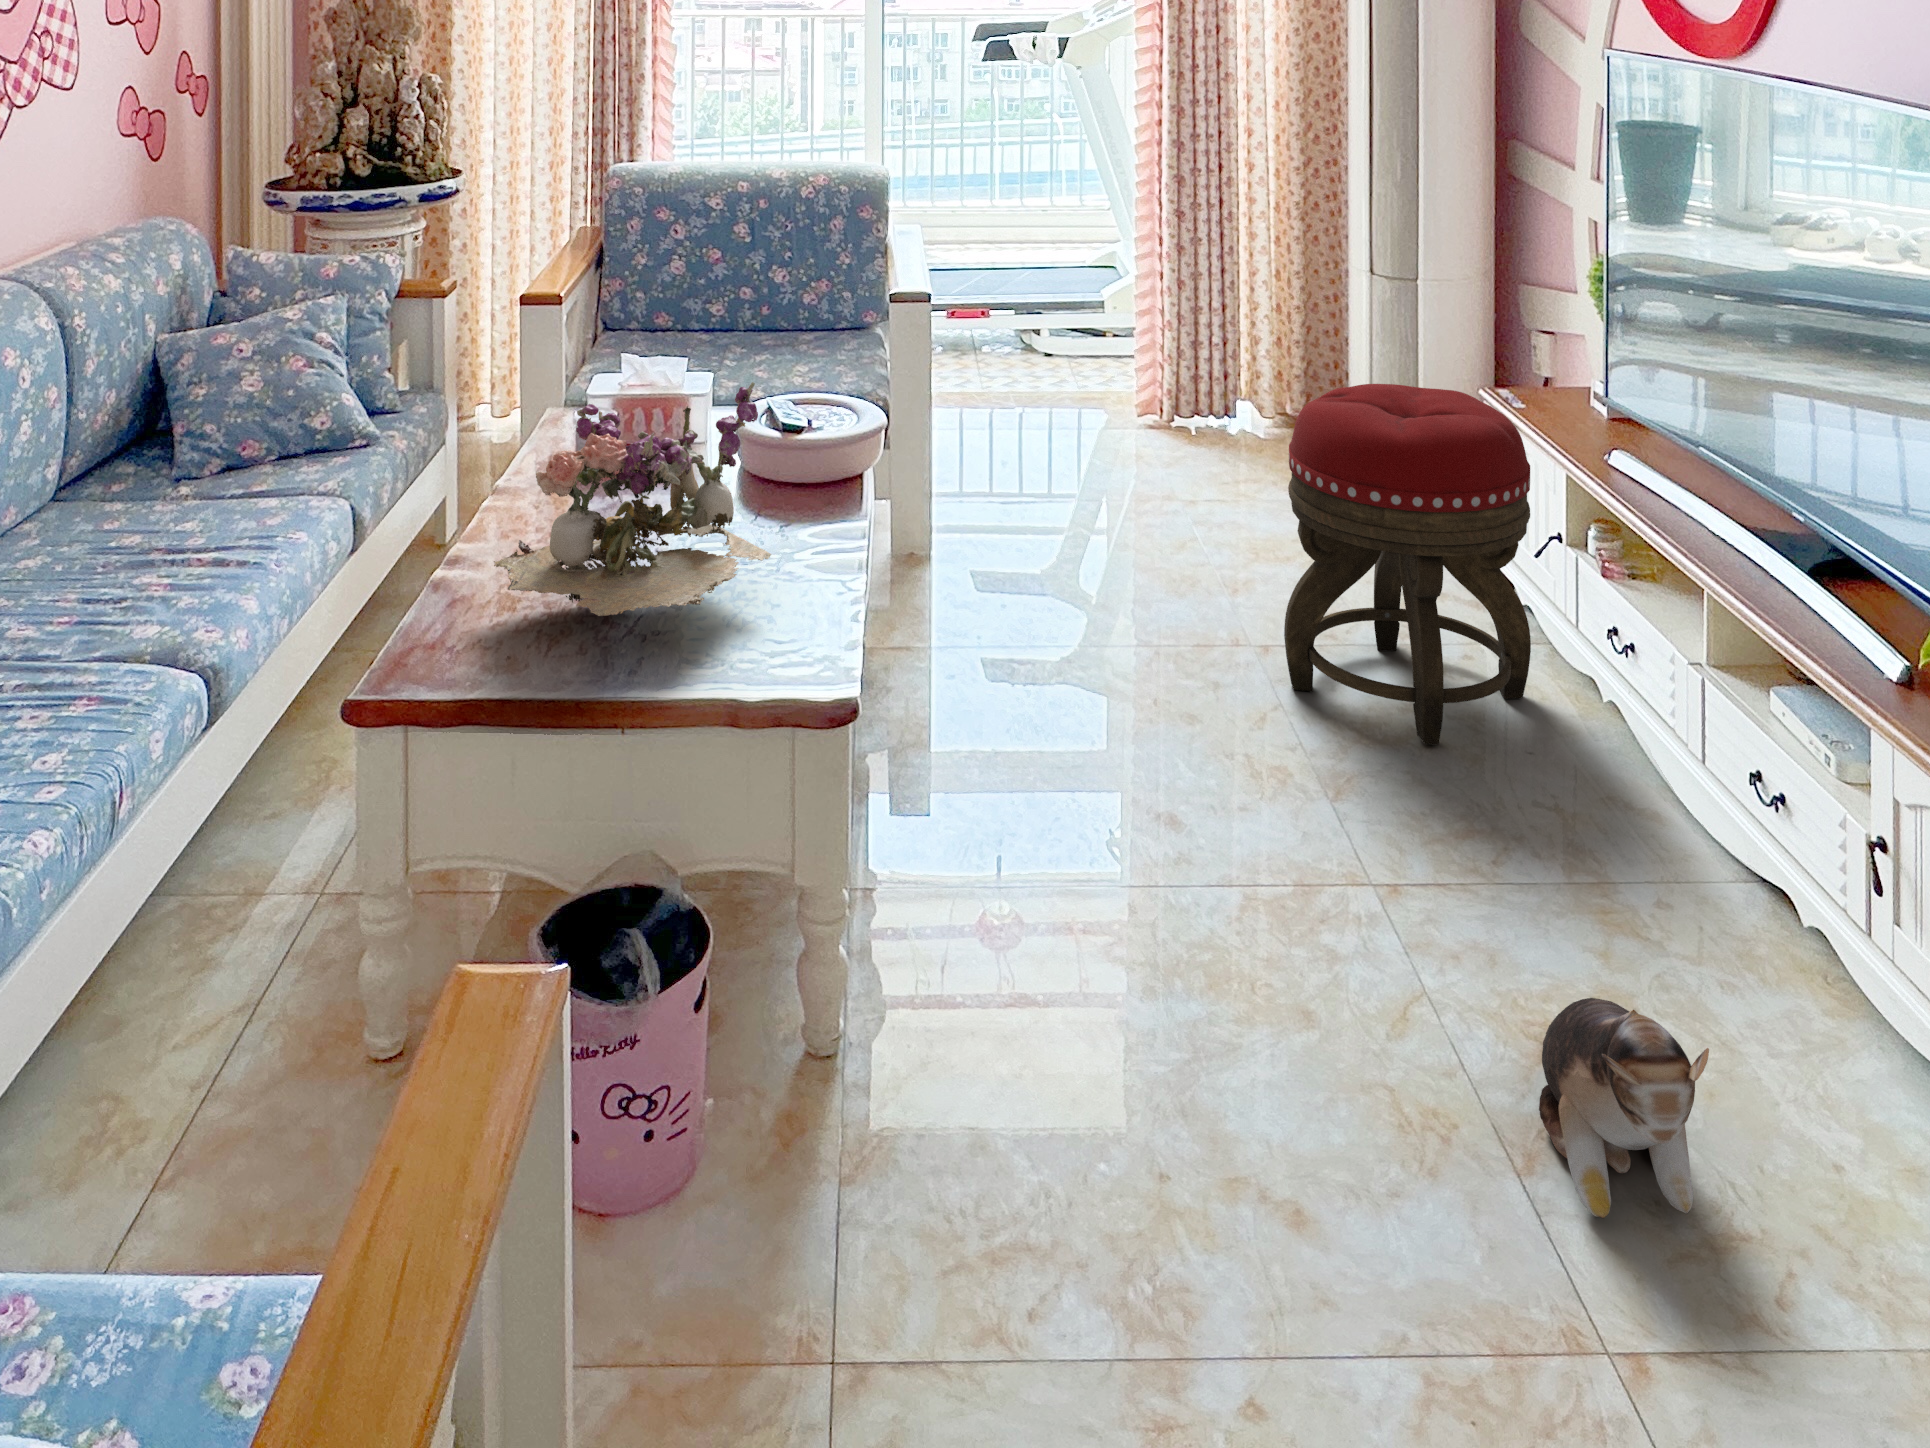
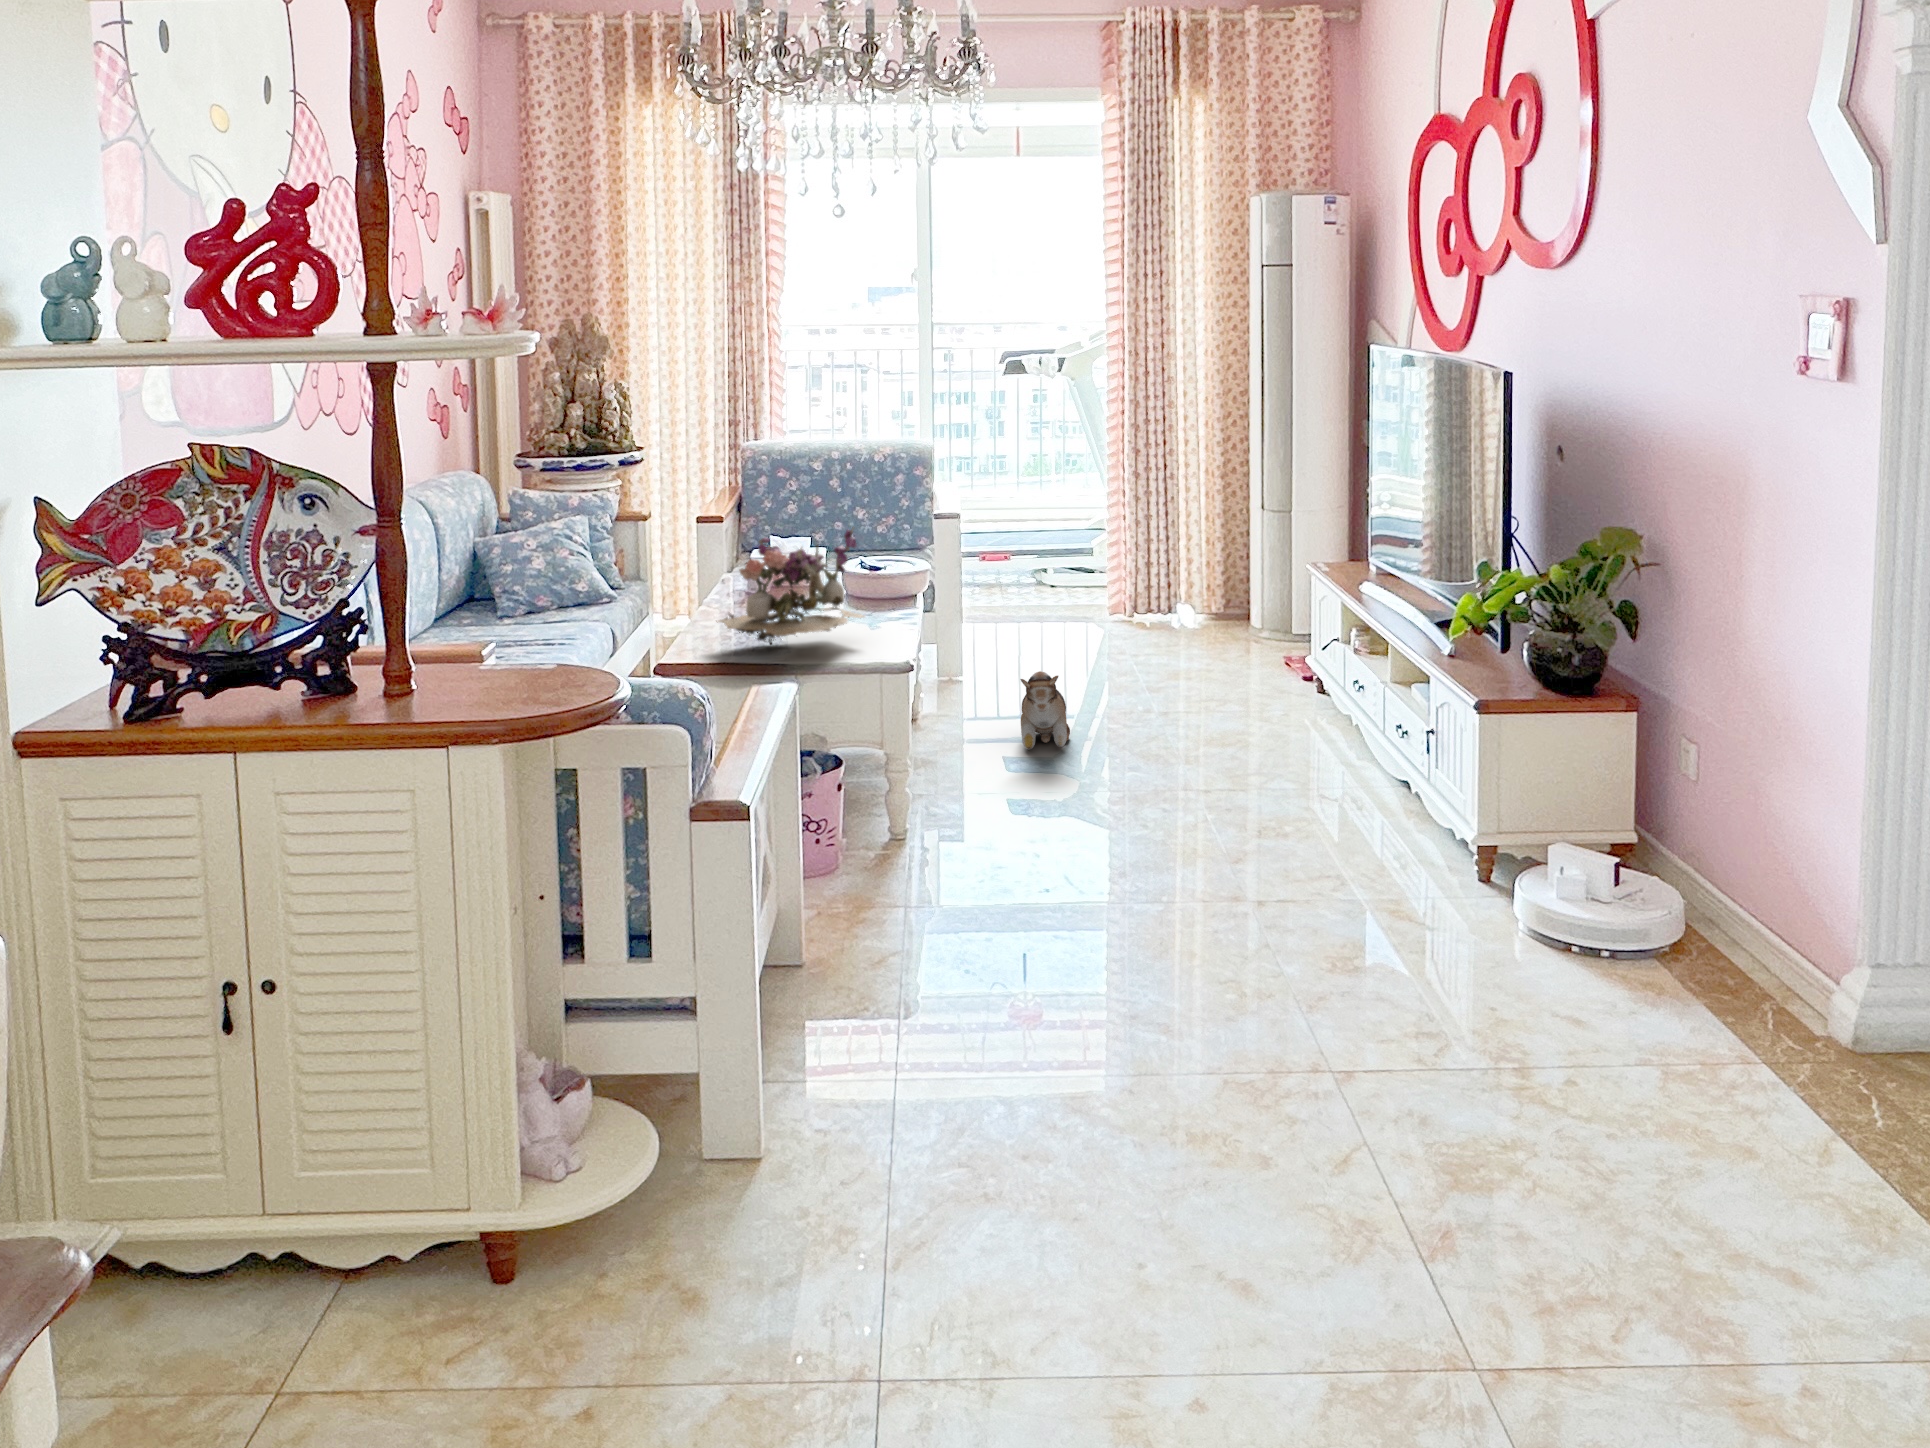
footstool: present [1284,384,1531,745] -> none [1173,554,1319,751]
plush toy: present [1539,998,1709,1218] -> present [1020,671,1070,749]

